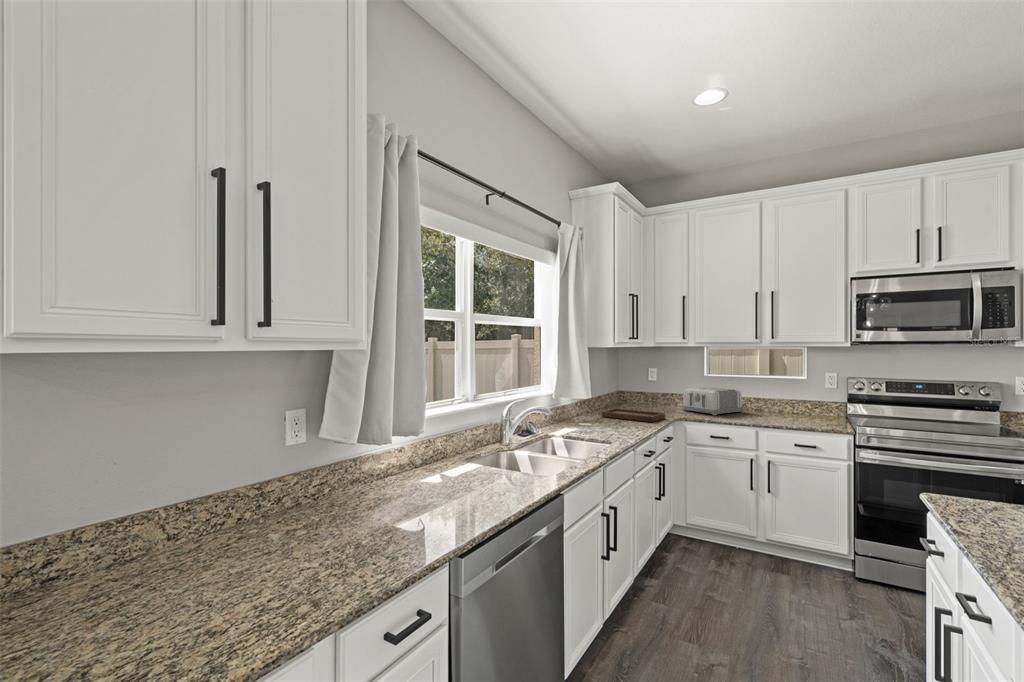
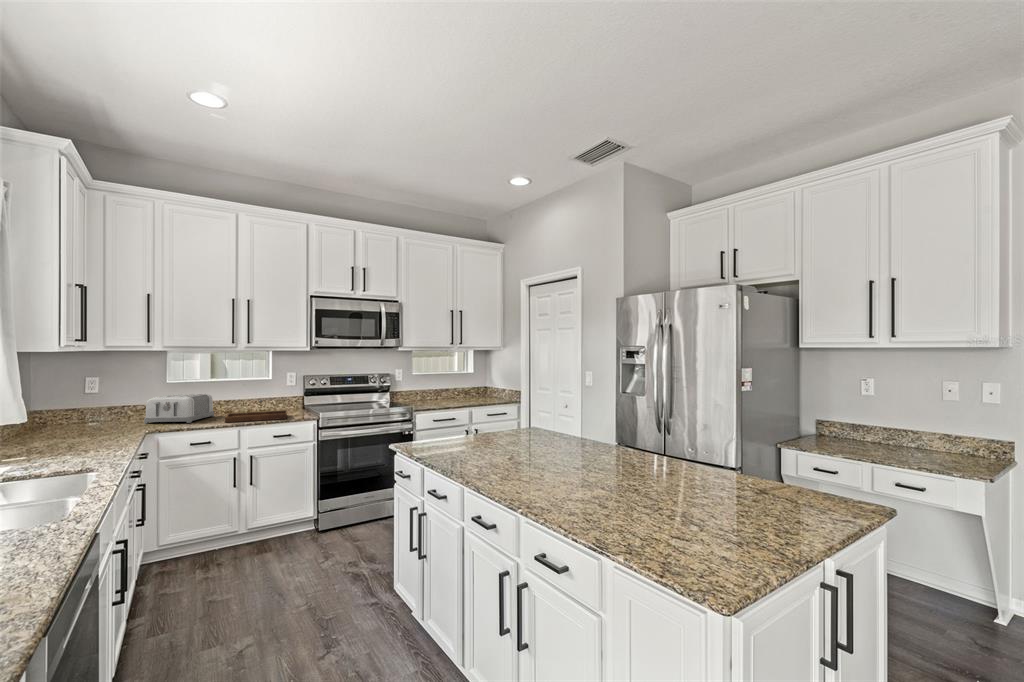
tray: present [602,399,665,422] -> present [225,400,287,422]

